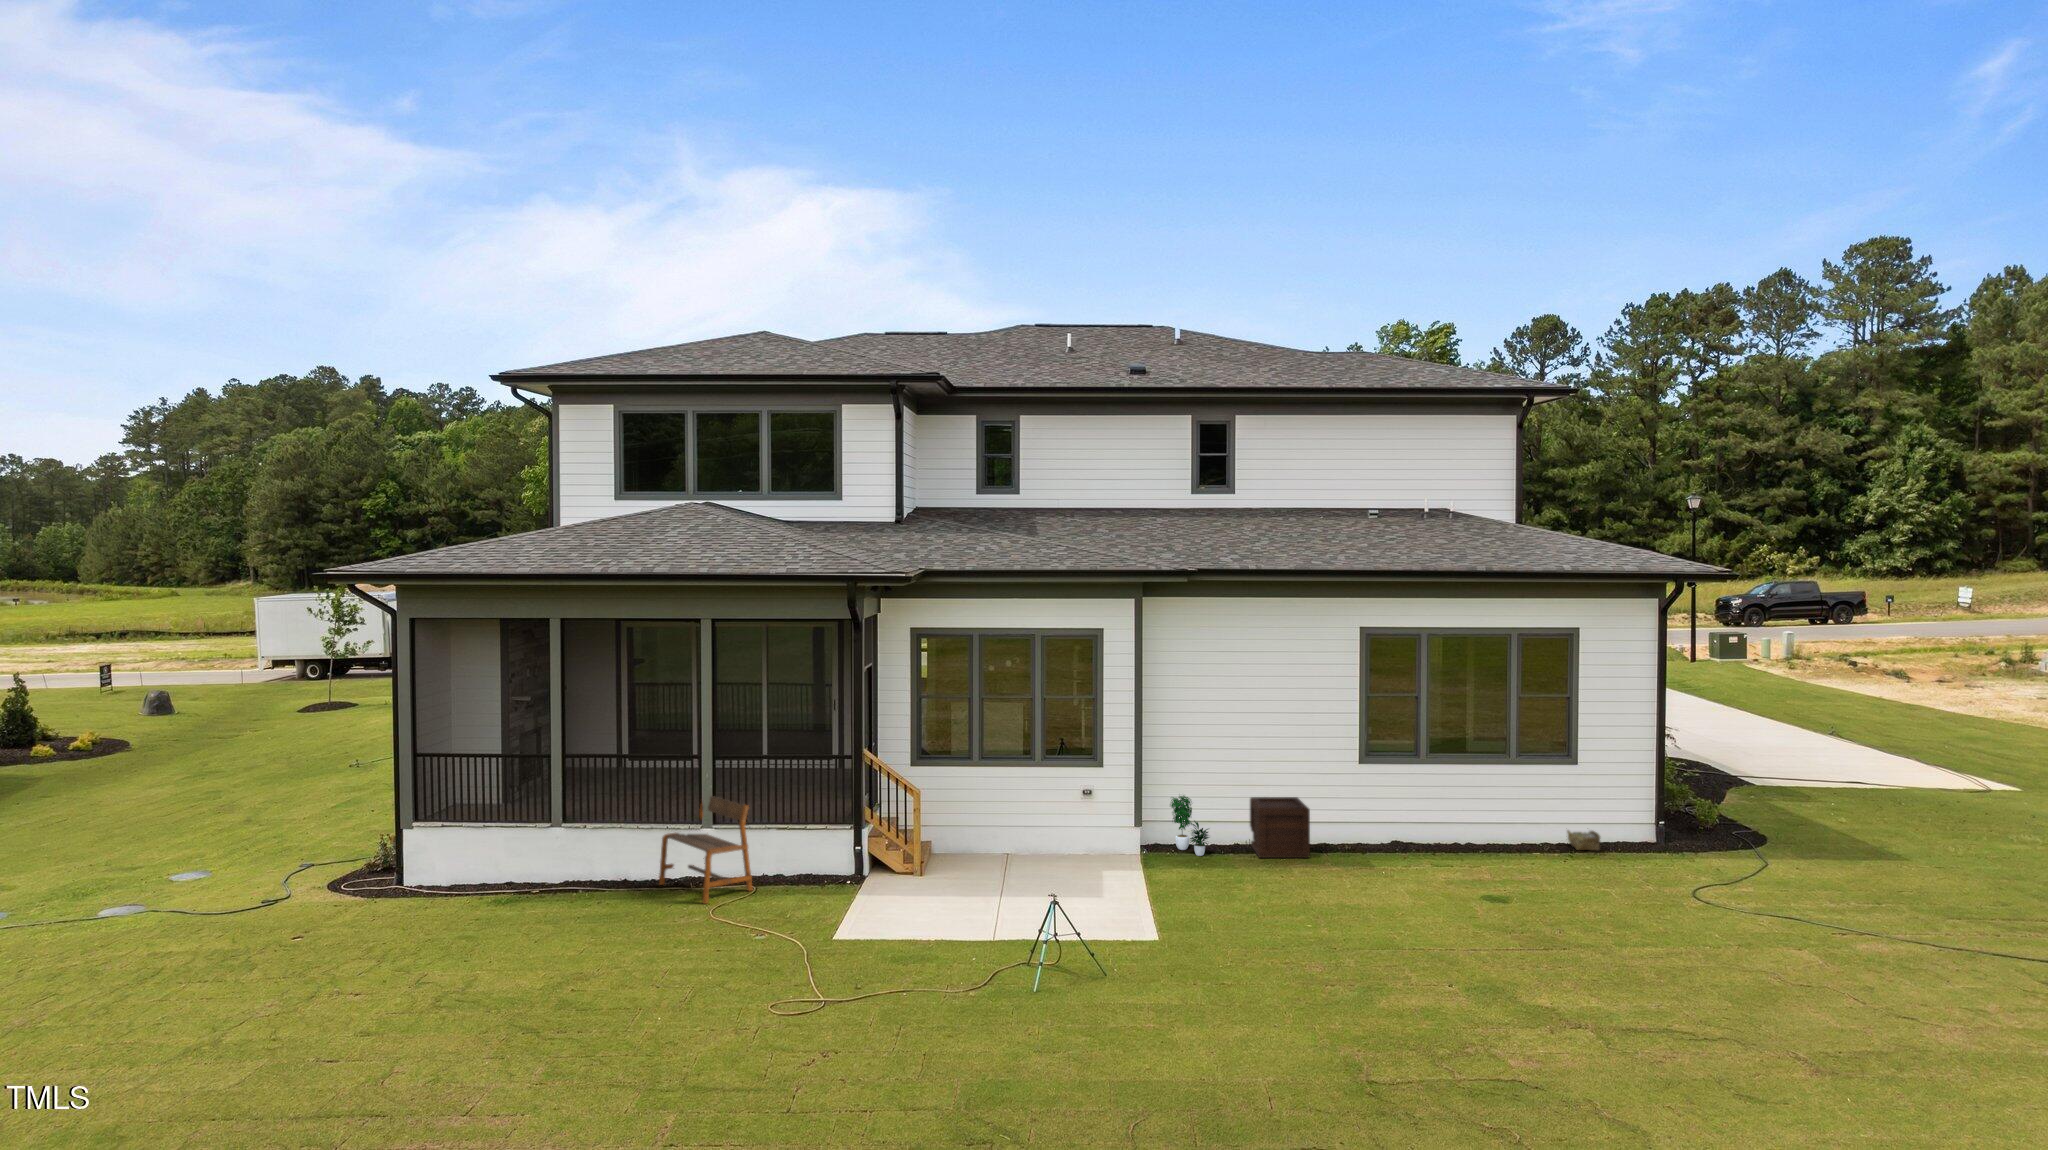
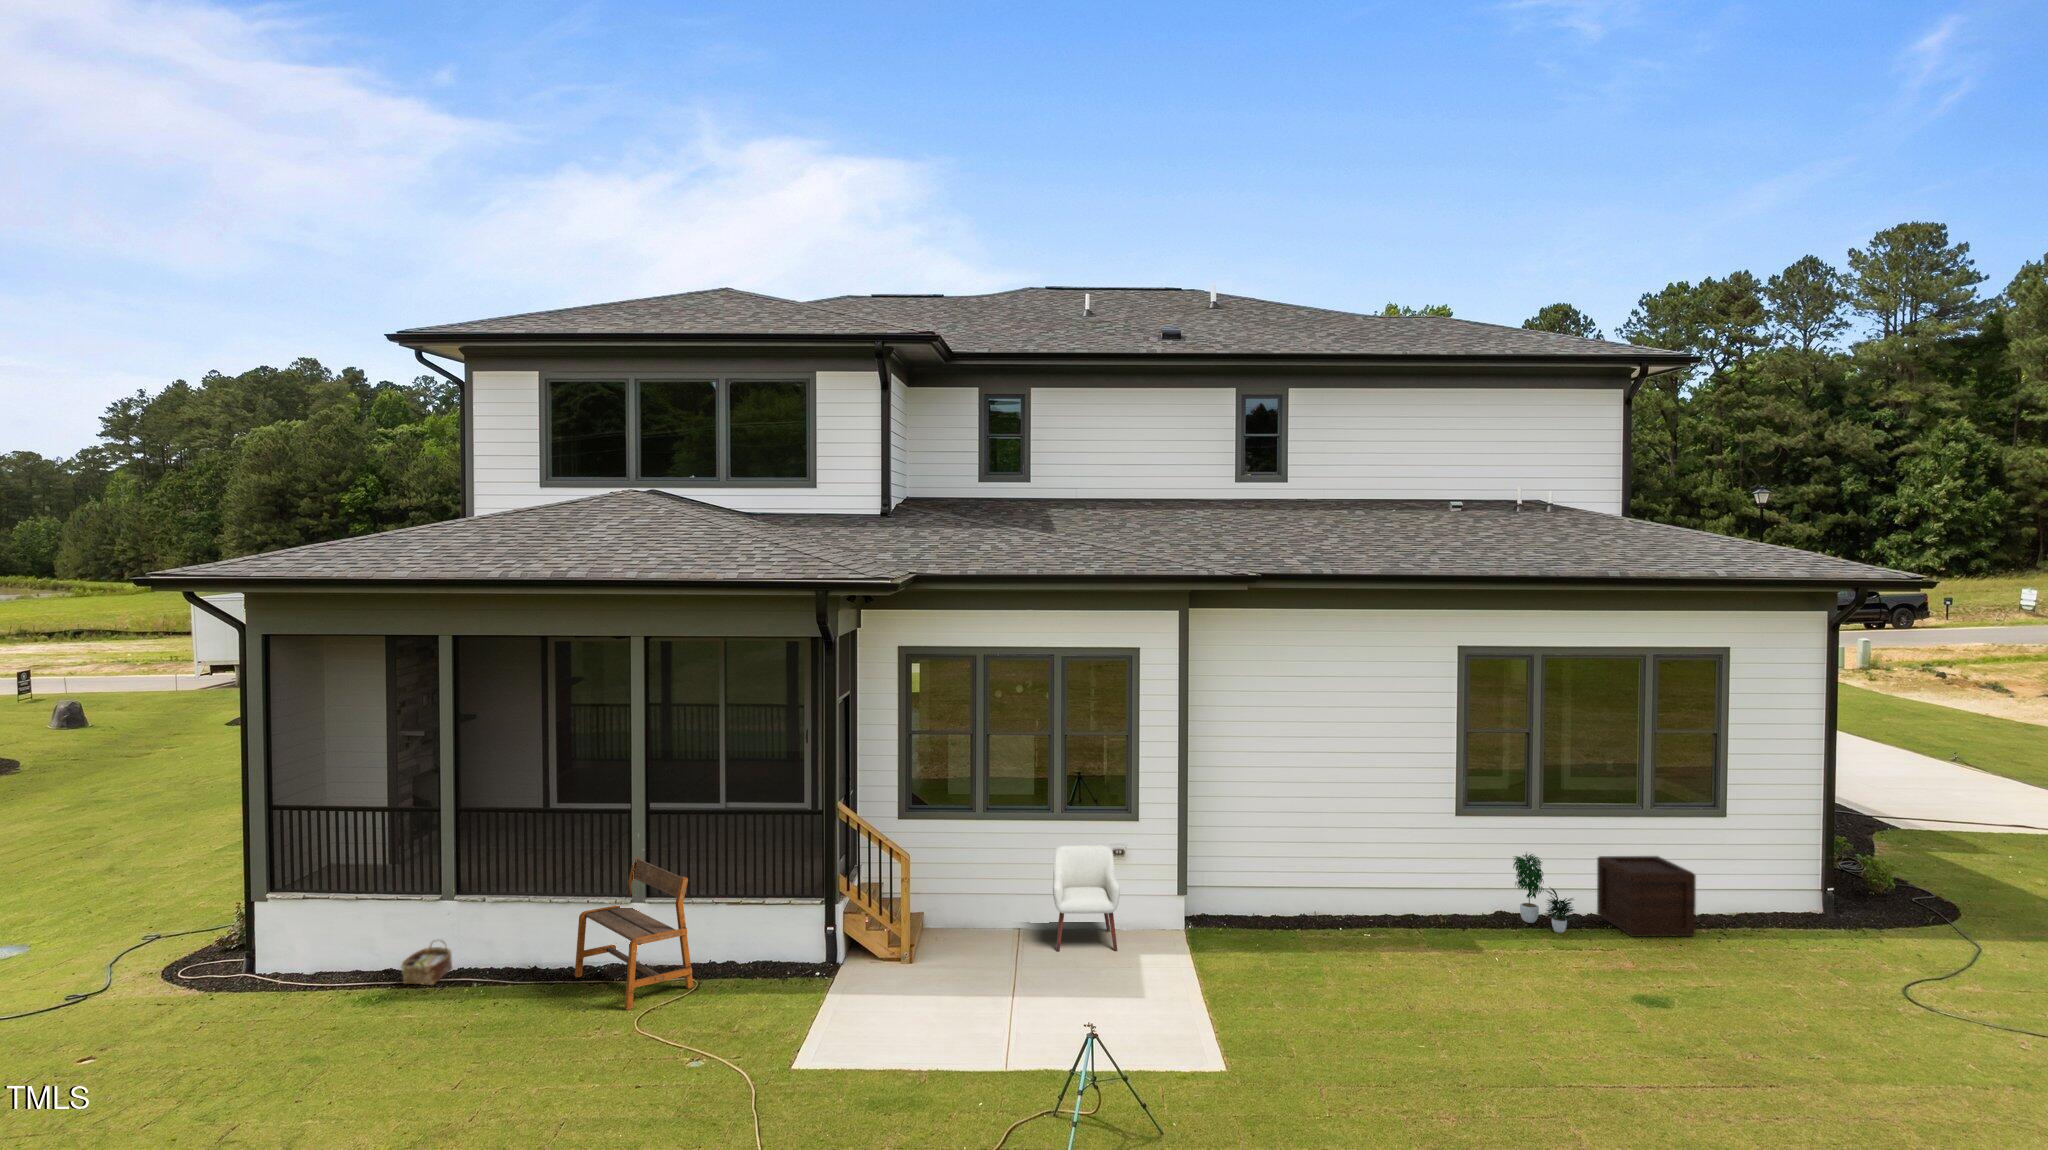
chair: none [1033,787,1086,868] -> present [1053,845,1120,951]
potted plant: present [1170,795,1209,856] -> present [1513,852,1574,933]
wooden crate: present [1249,797,1310,858] -> present [1597,856,1696,937]
woven basket: present [1567,830,1600,851] -> present [401,941,452,985]

